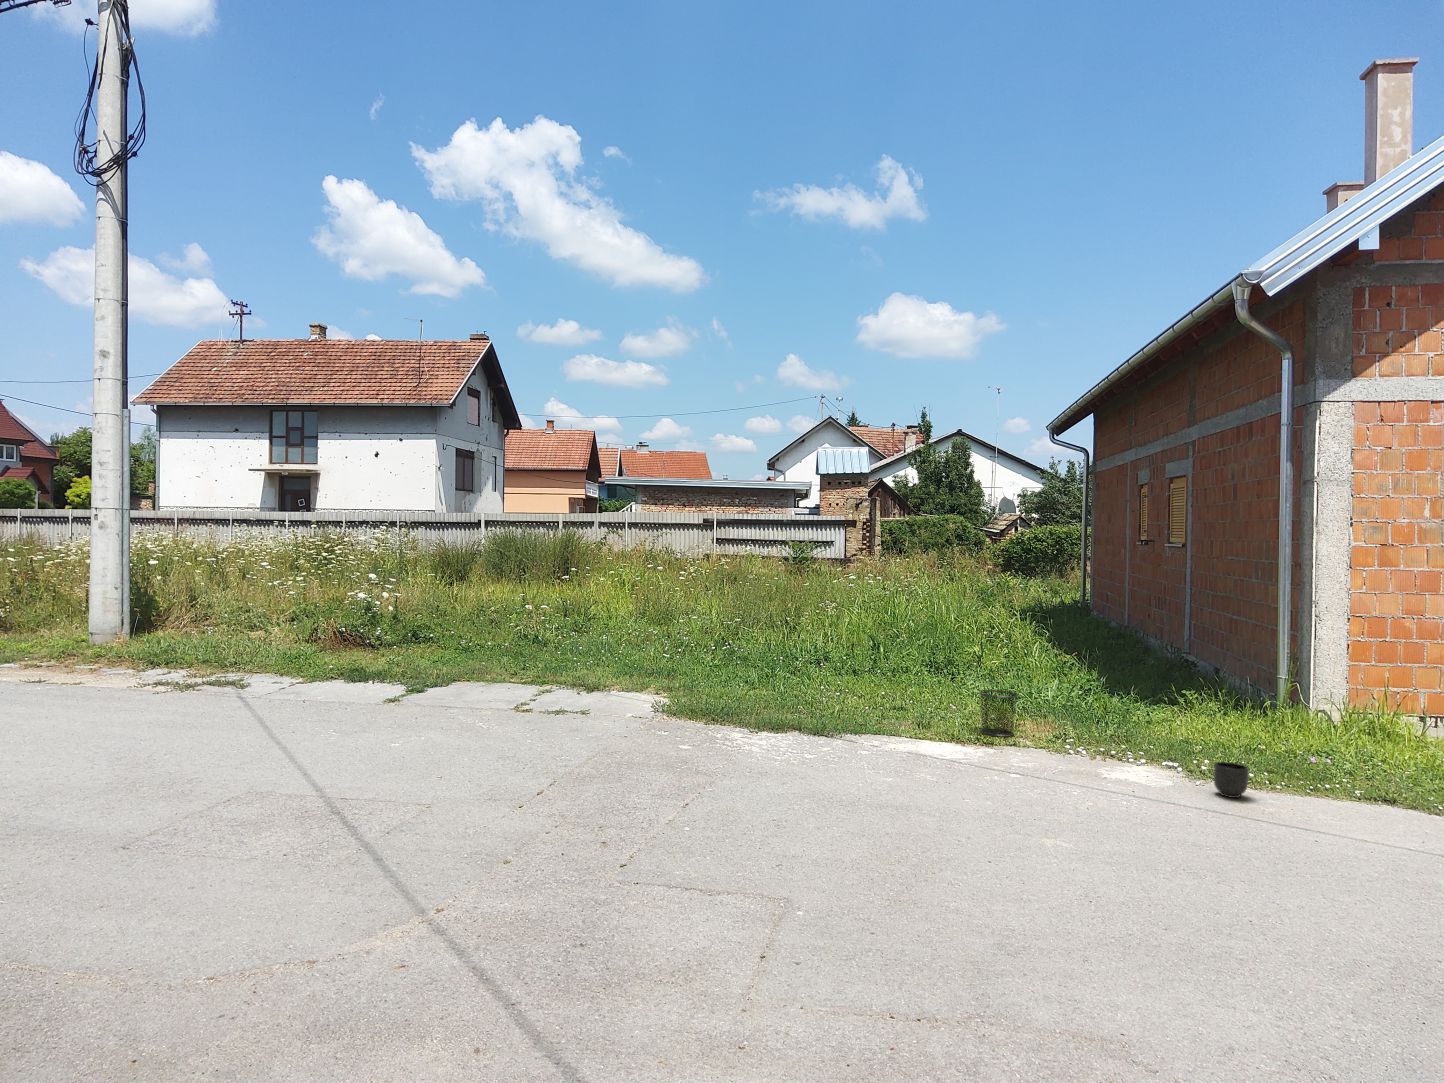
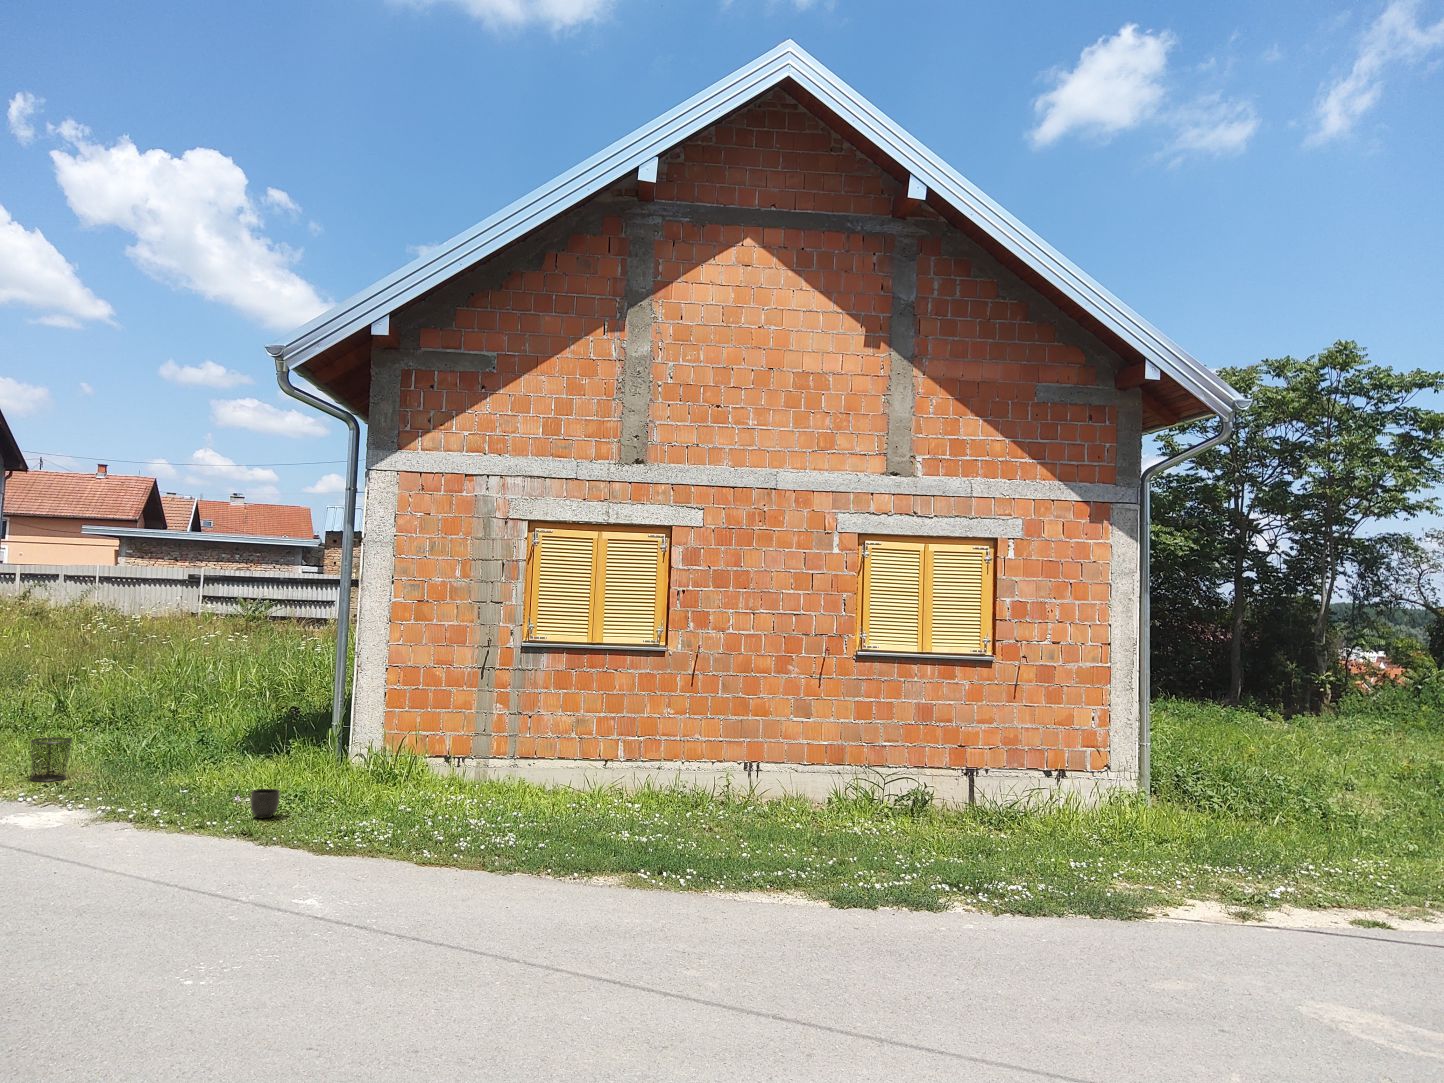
planter: present [1213,762,1249,798] -> present [251,789,280,818]

